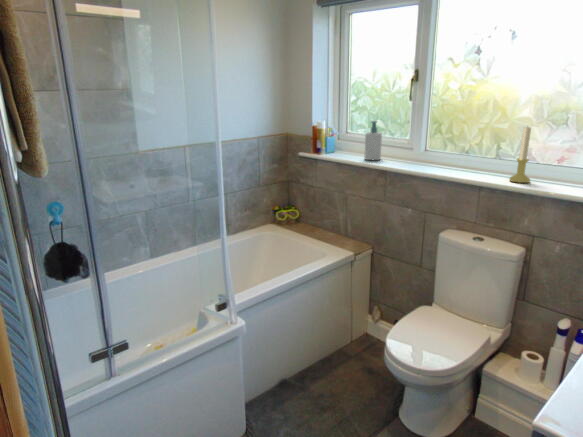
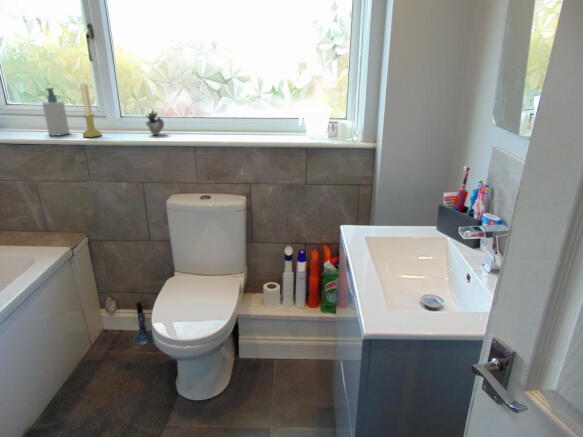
candle holder: present [510,127,531,183] -> present [80,84,102,137]
succulent plant: none [442,147,468,171] -> present [146,111,164,135]

